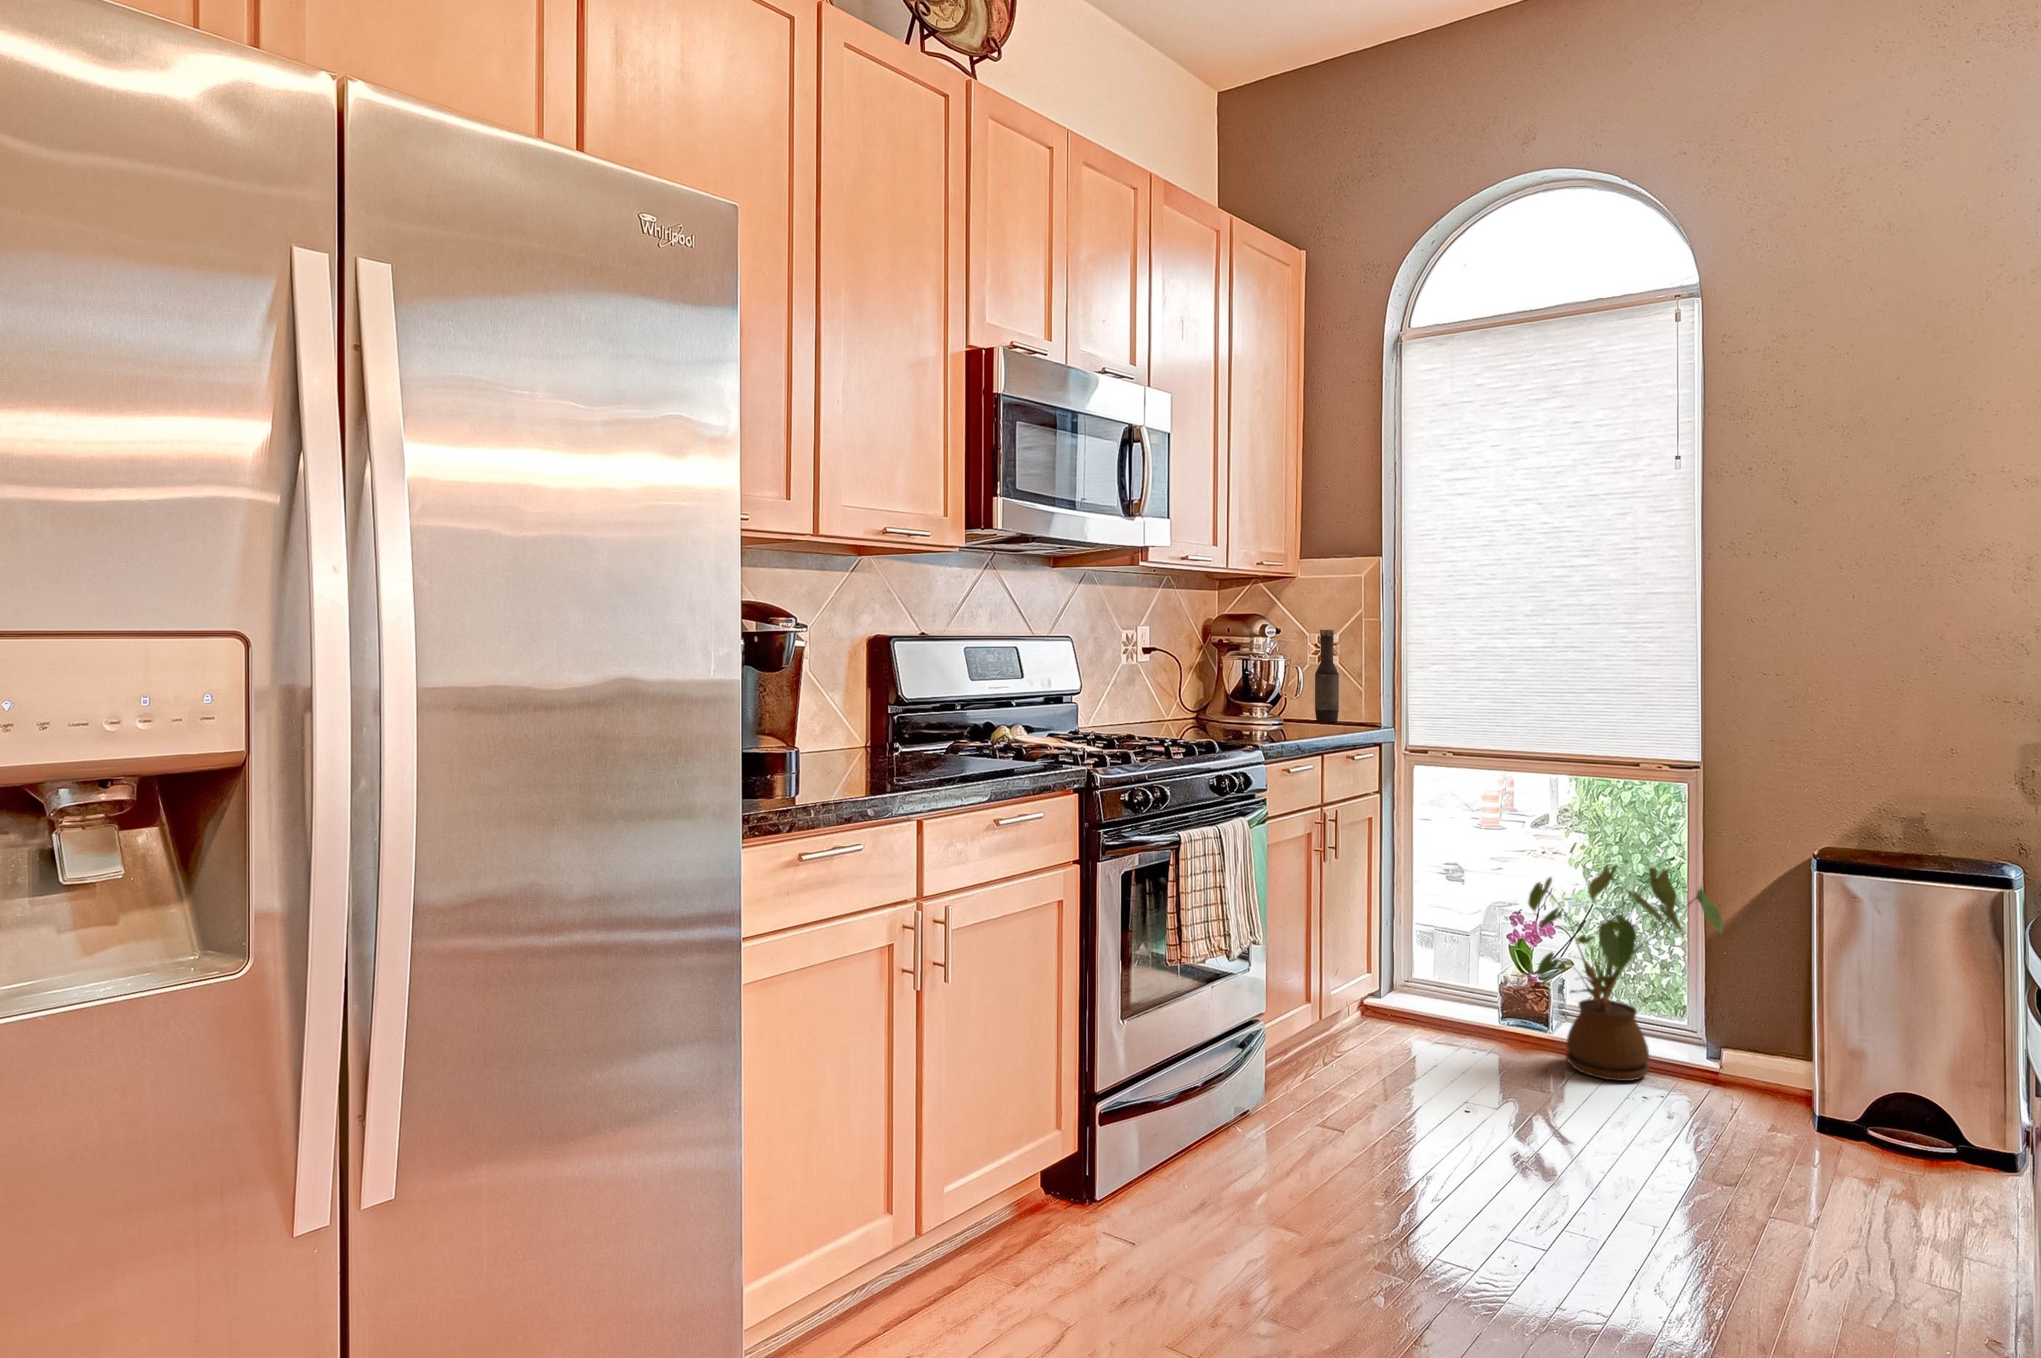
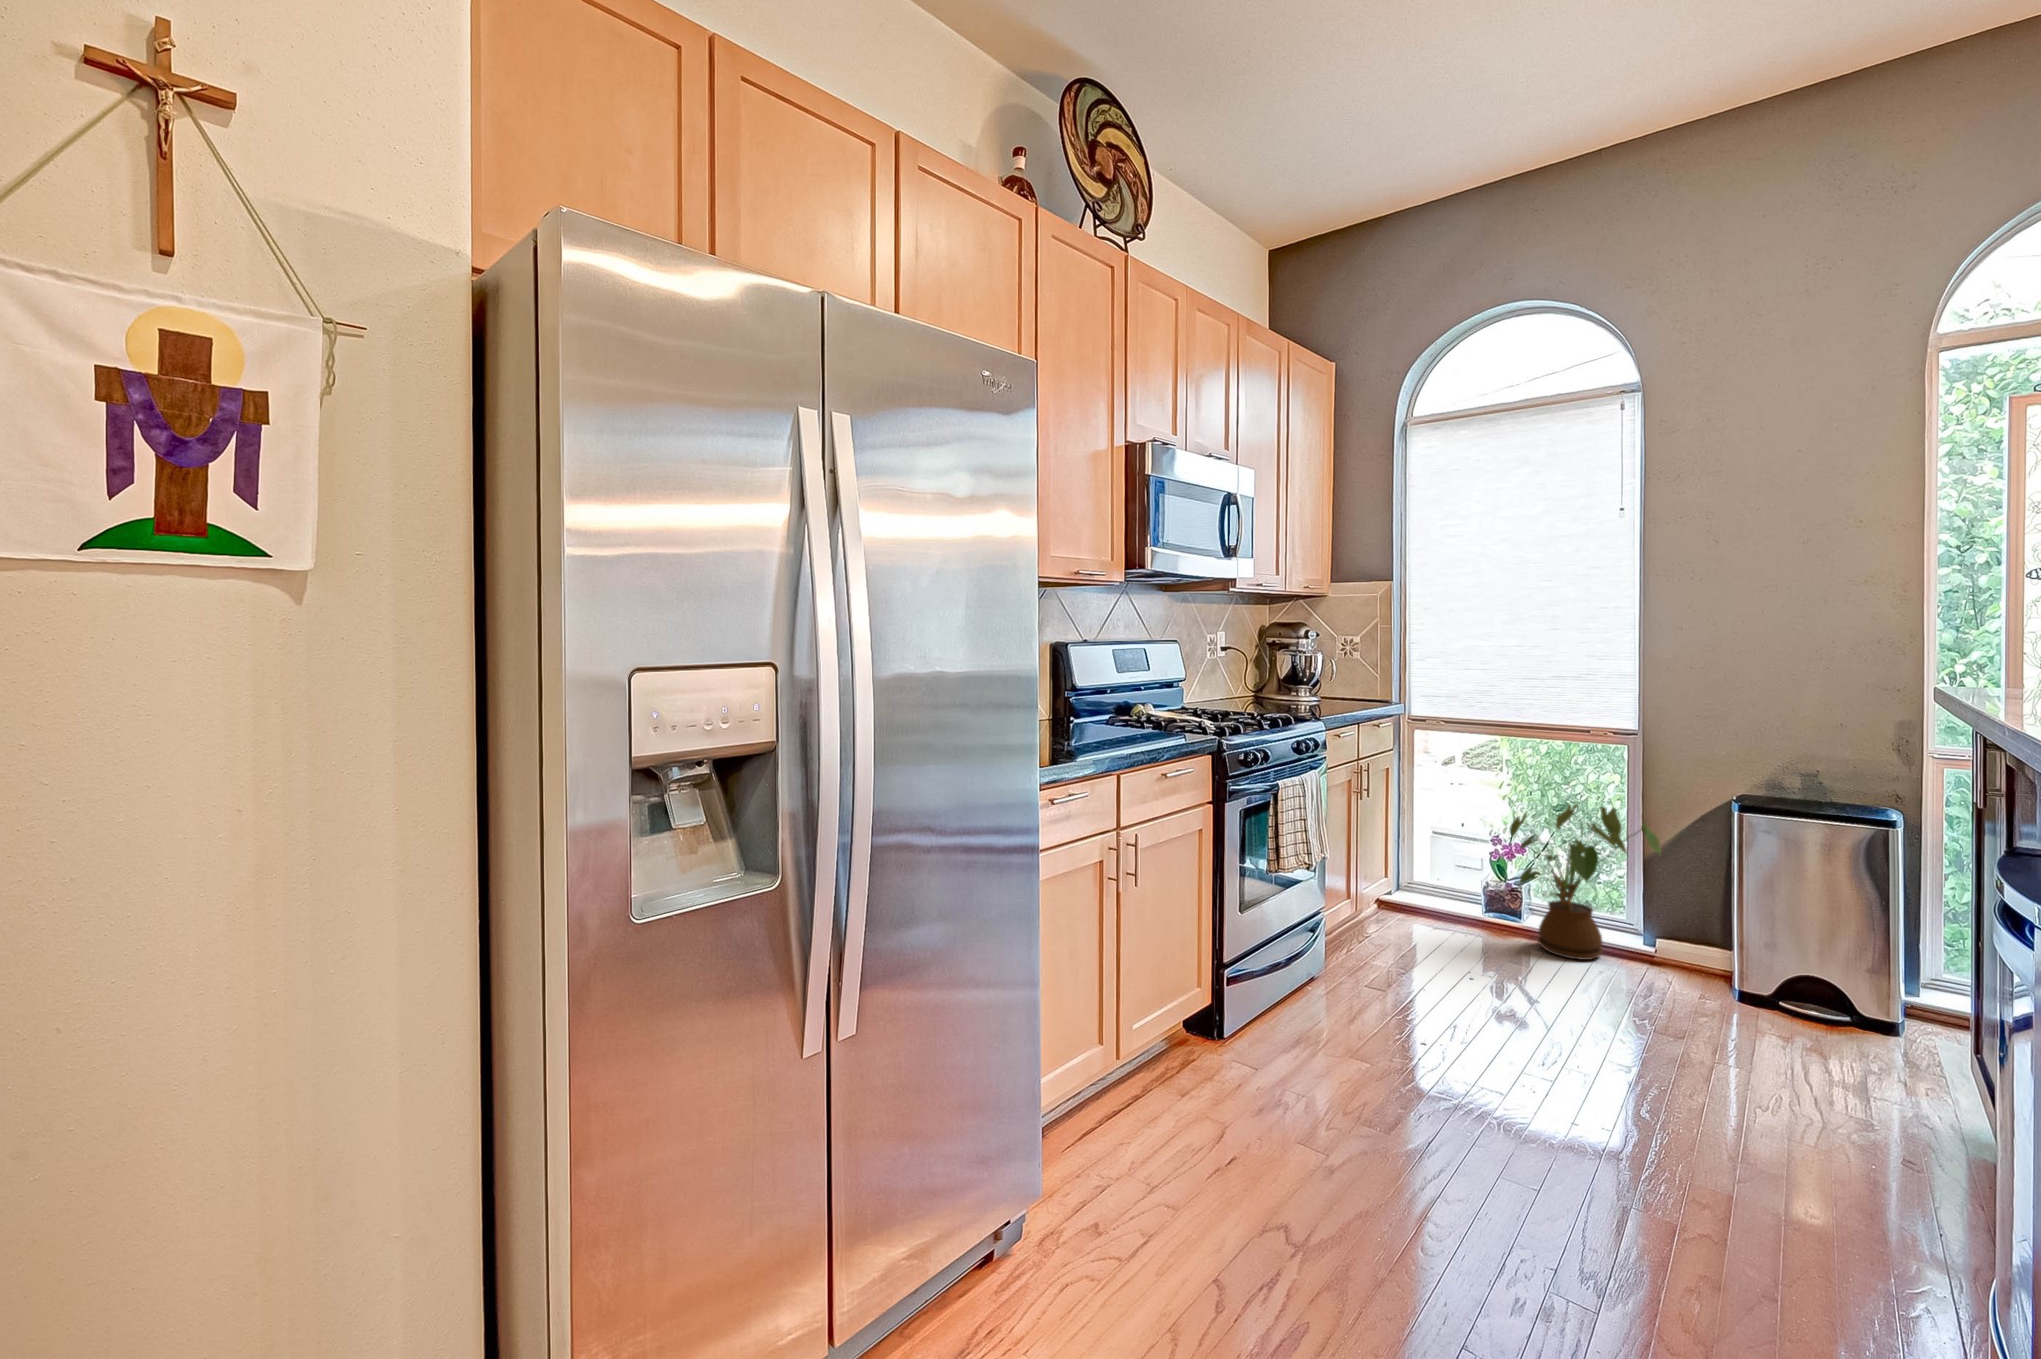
bottle: present [1315,630,1339,722] -> none [1342,633,1360,699]

